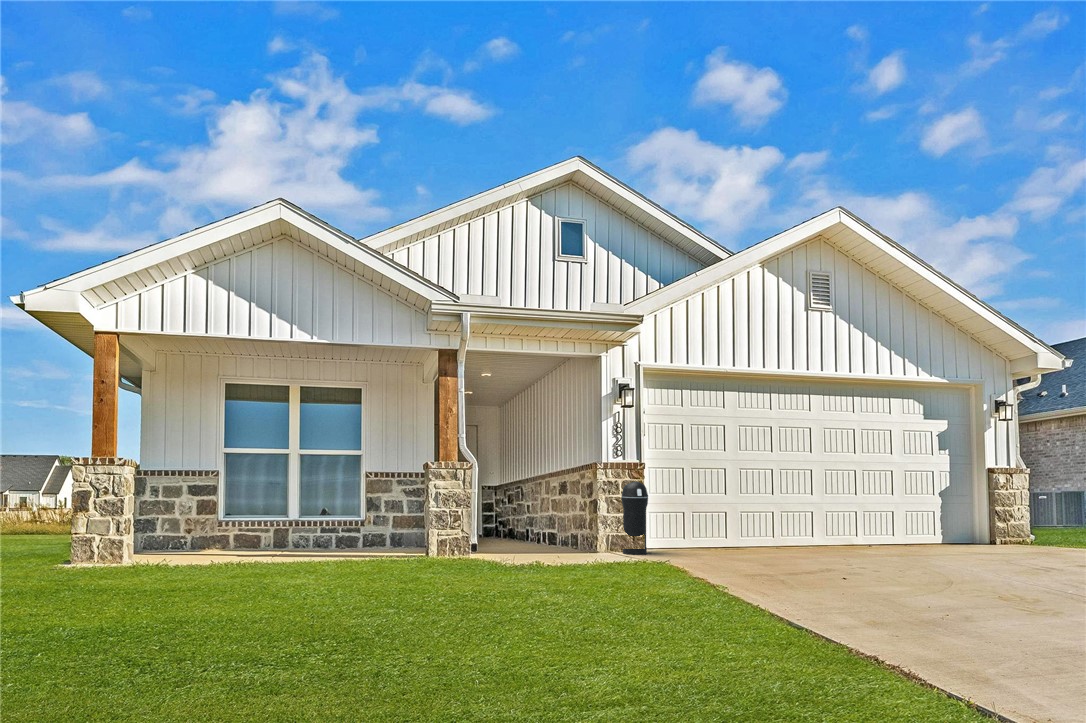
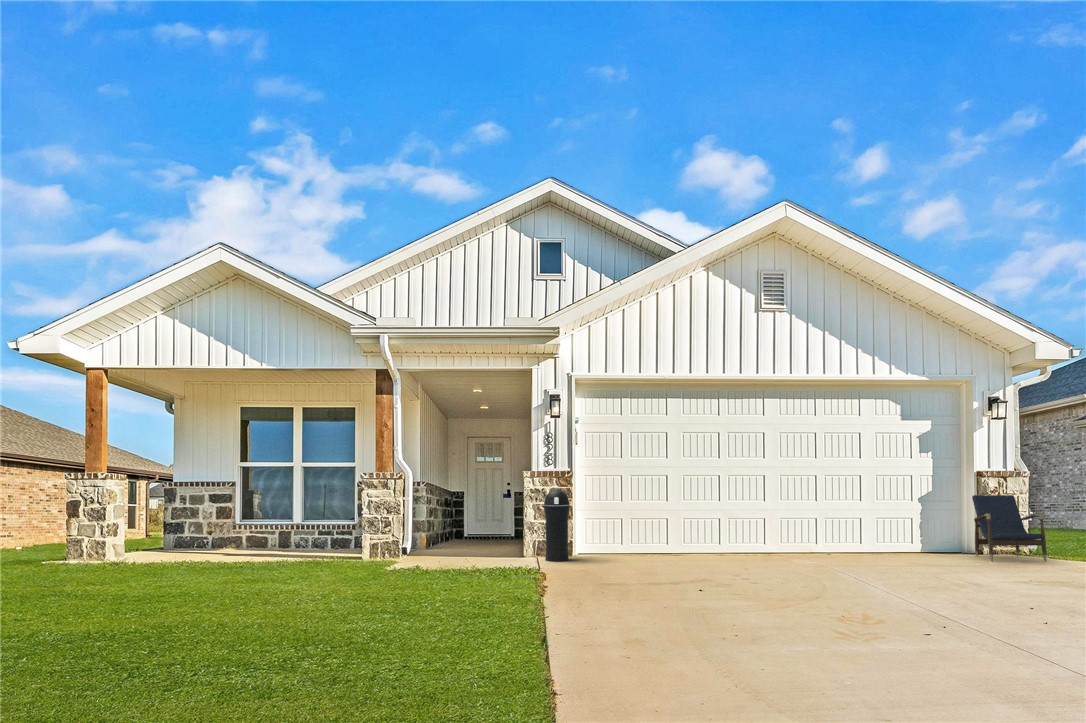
lounge chair: none [985,490,1059,550] -> present [972,495,1047,562]

